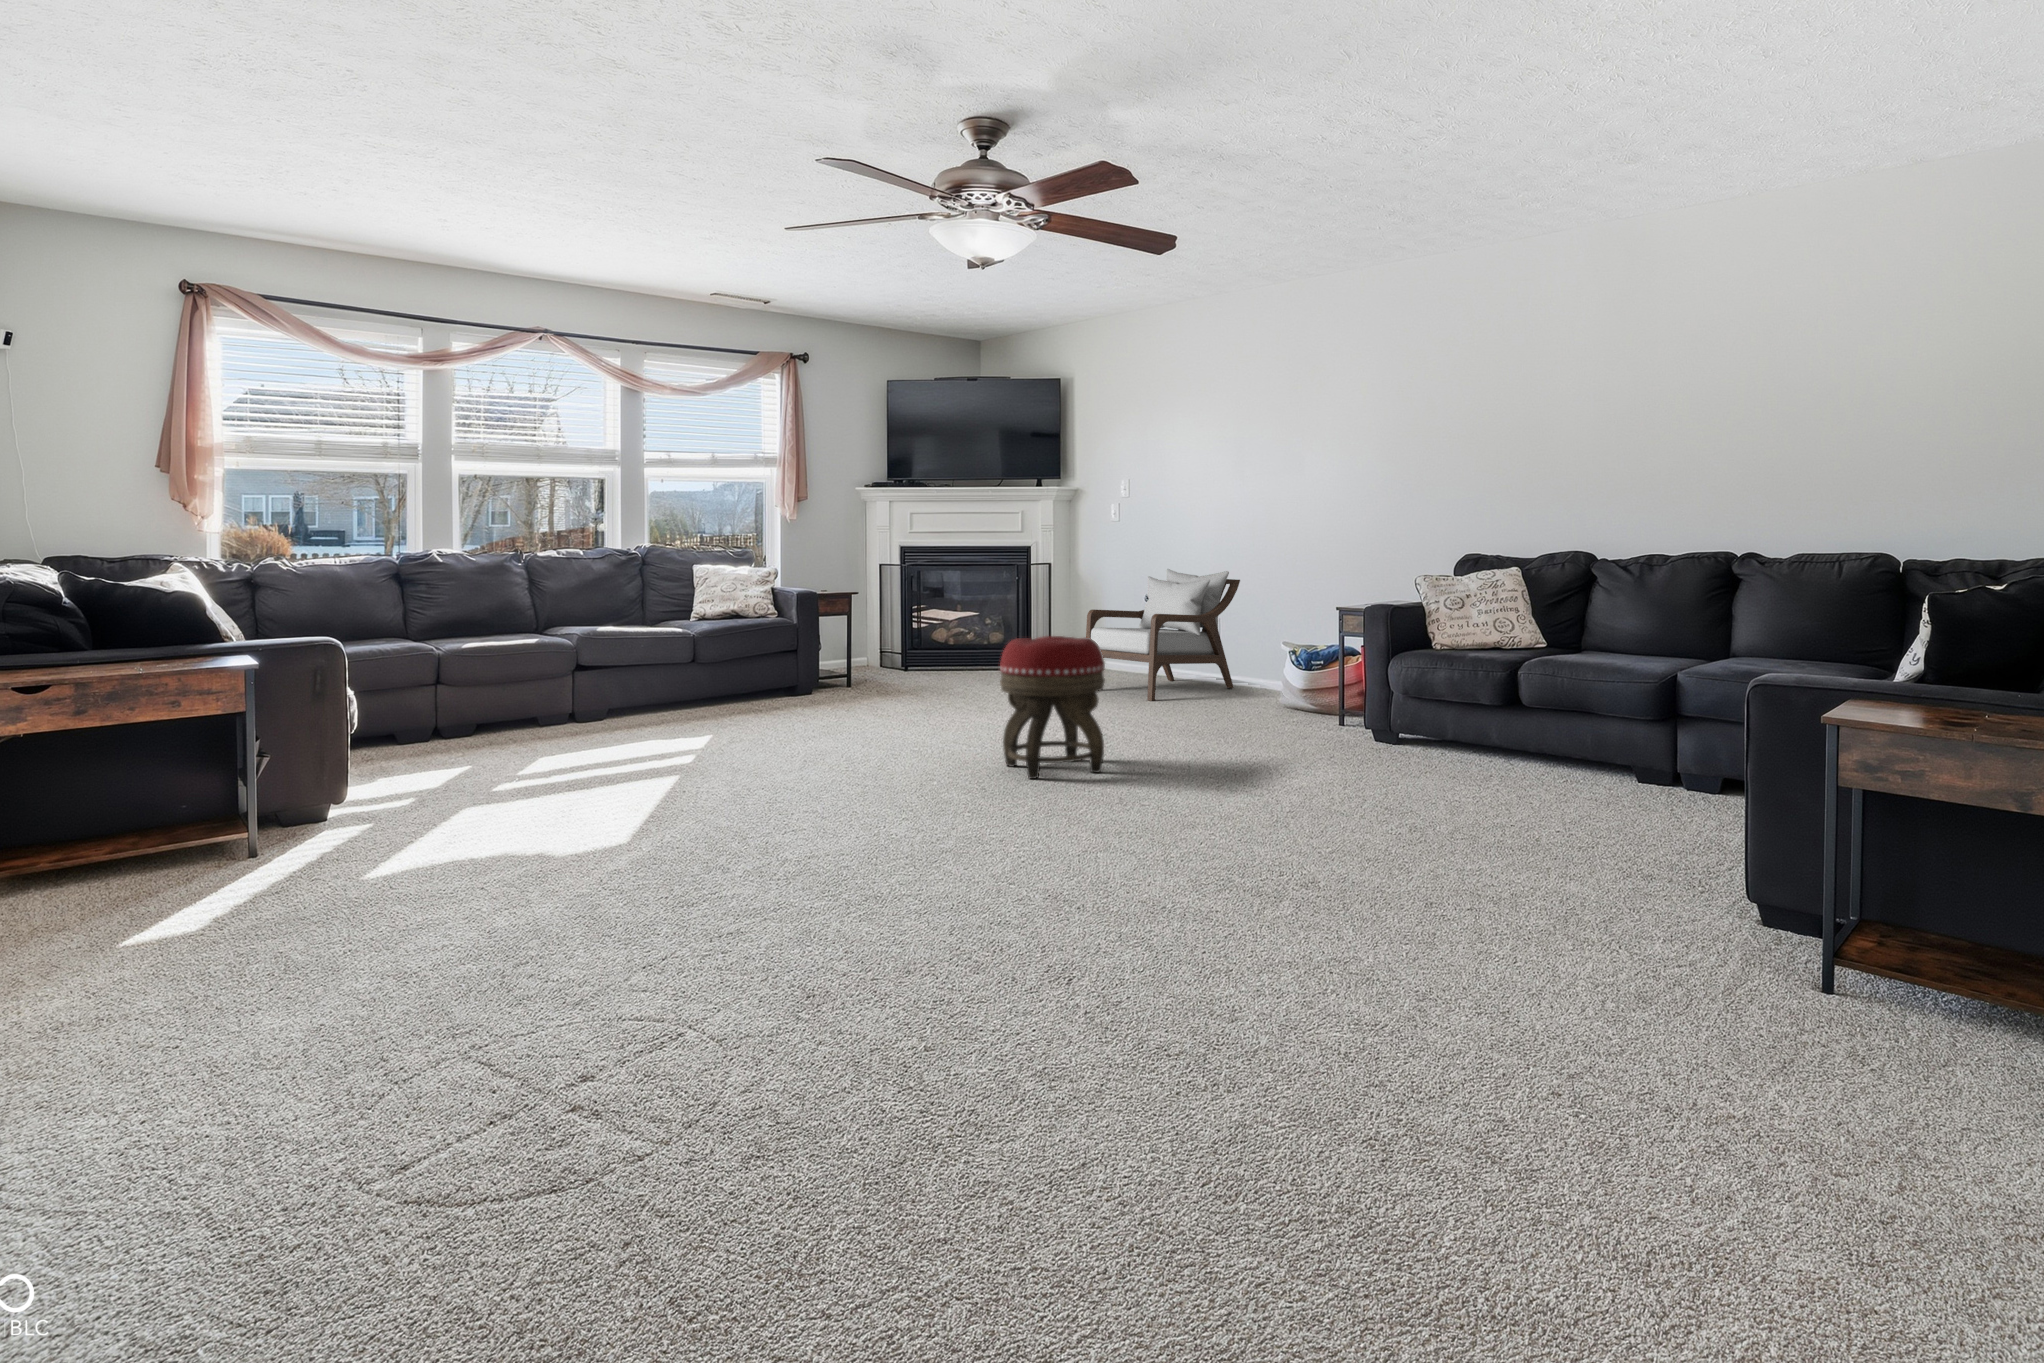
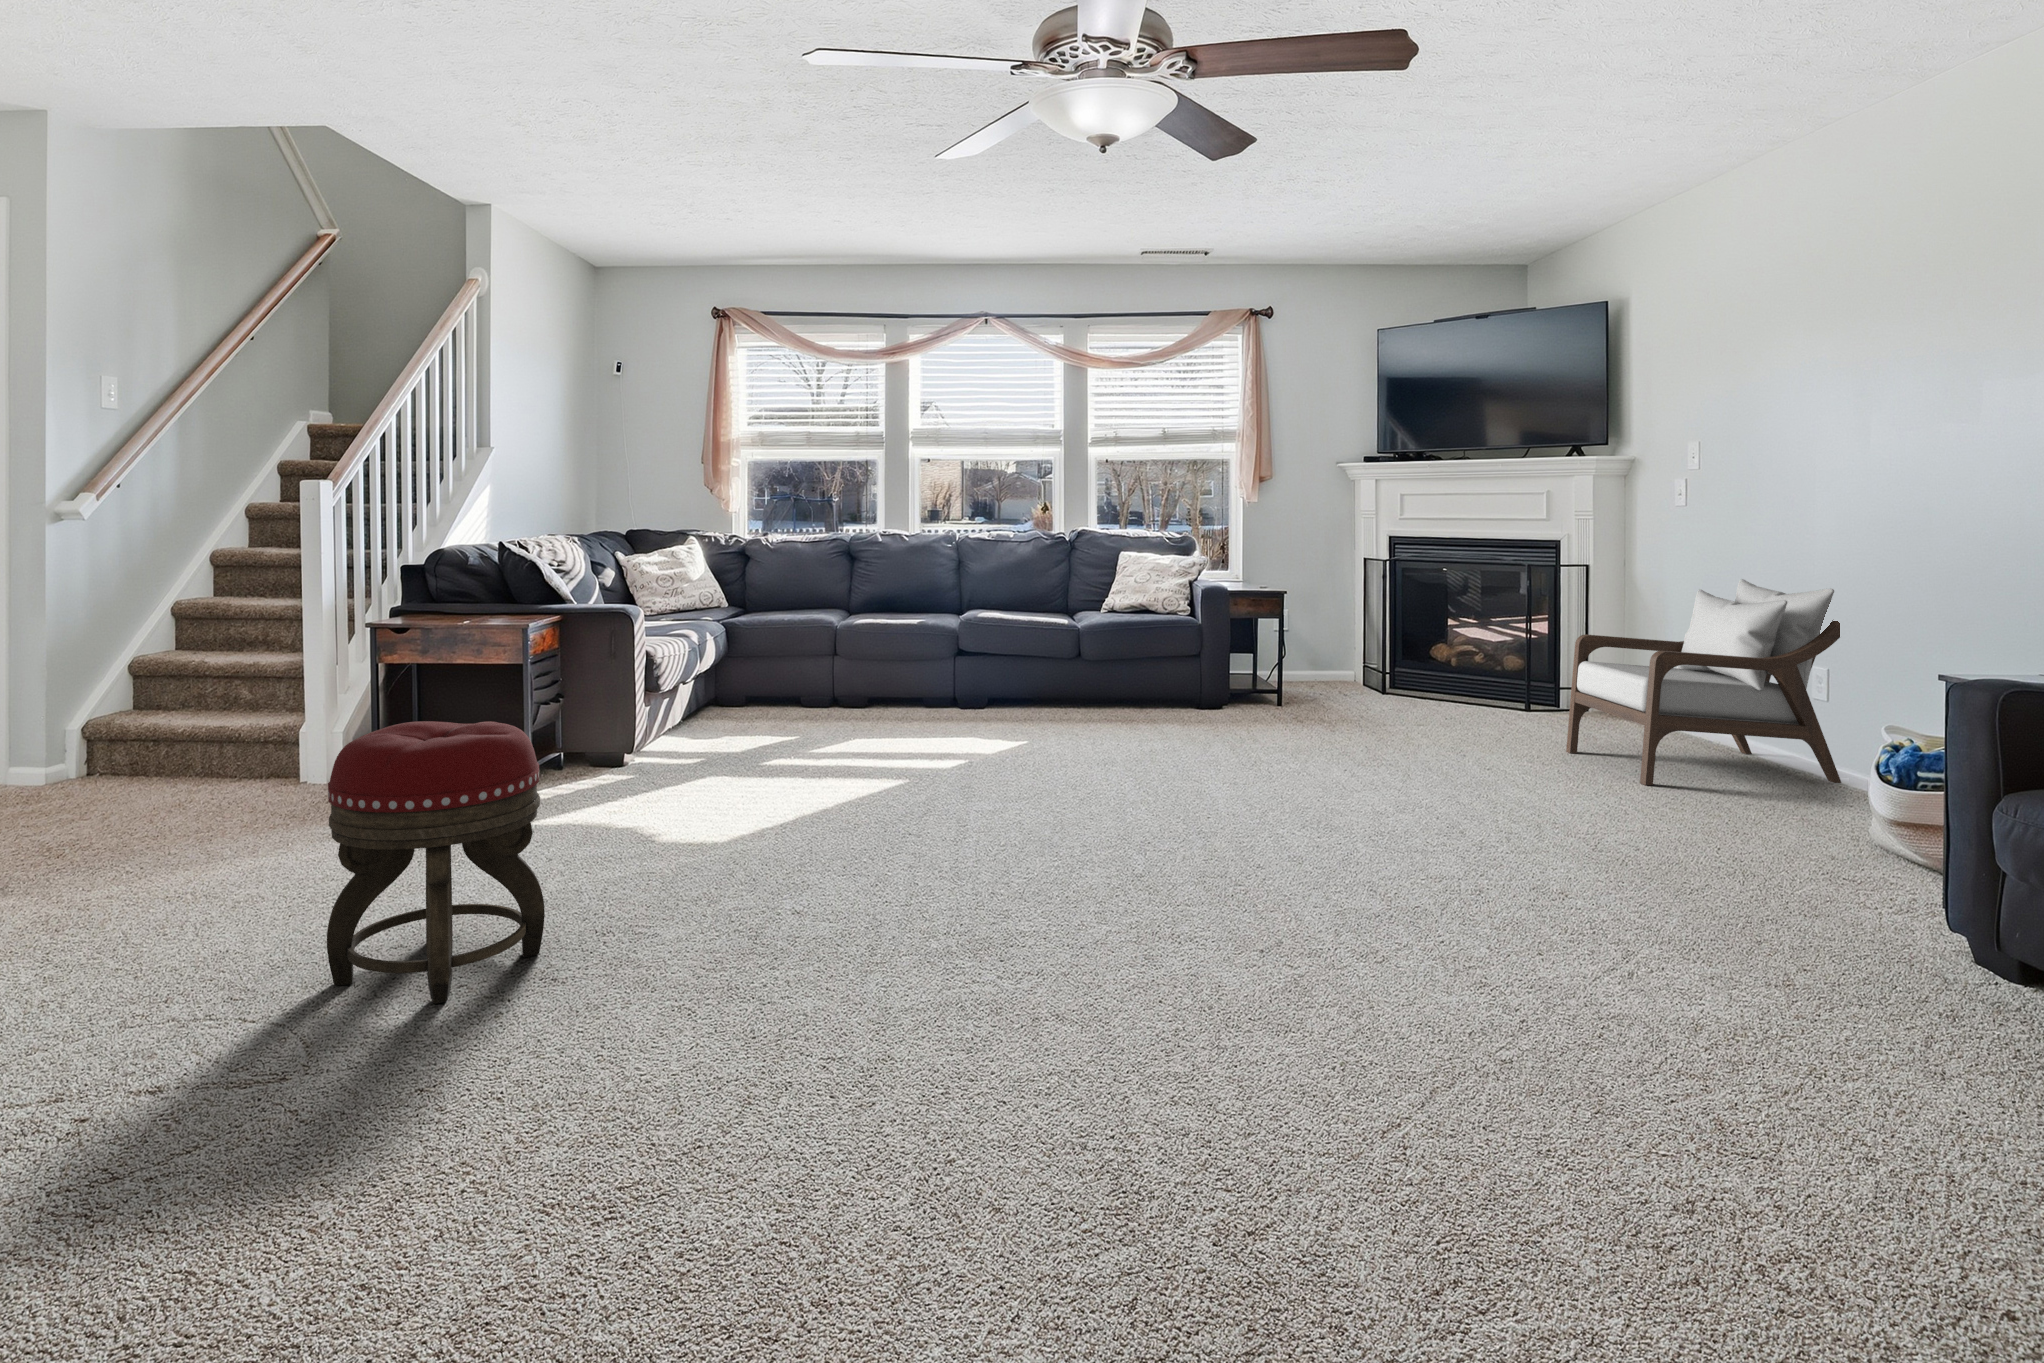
footstool: present [1000,636,1105,779] -> present [327,721,545,1004]

